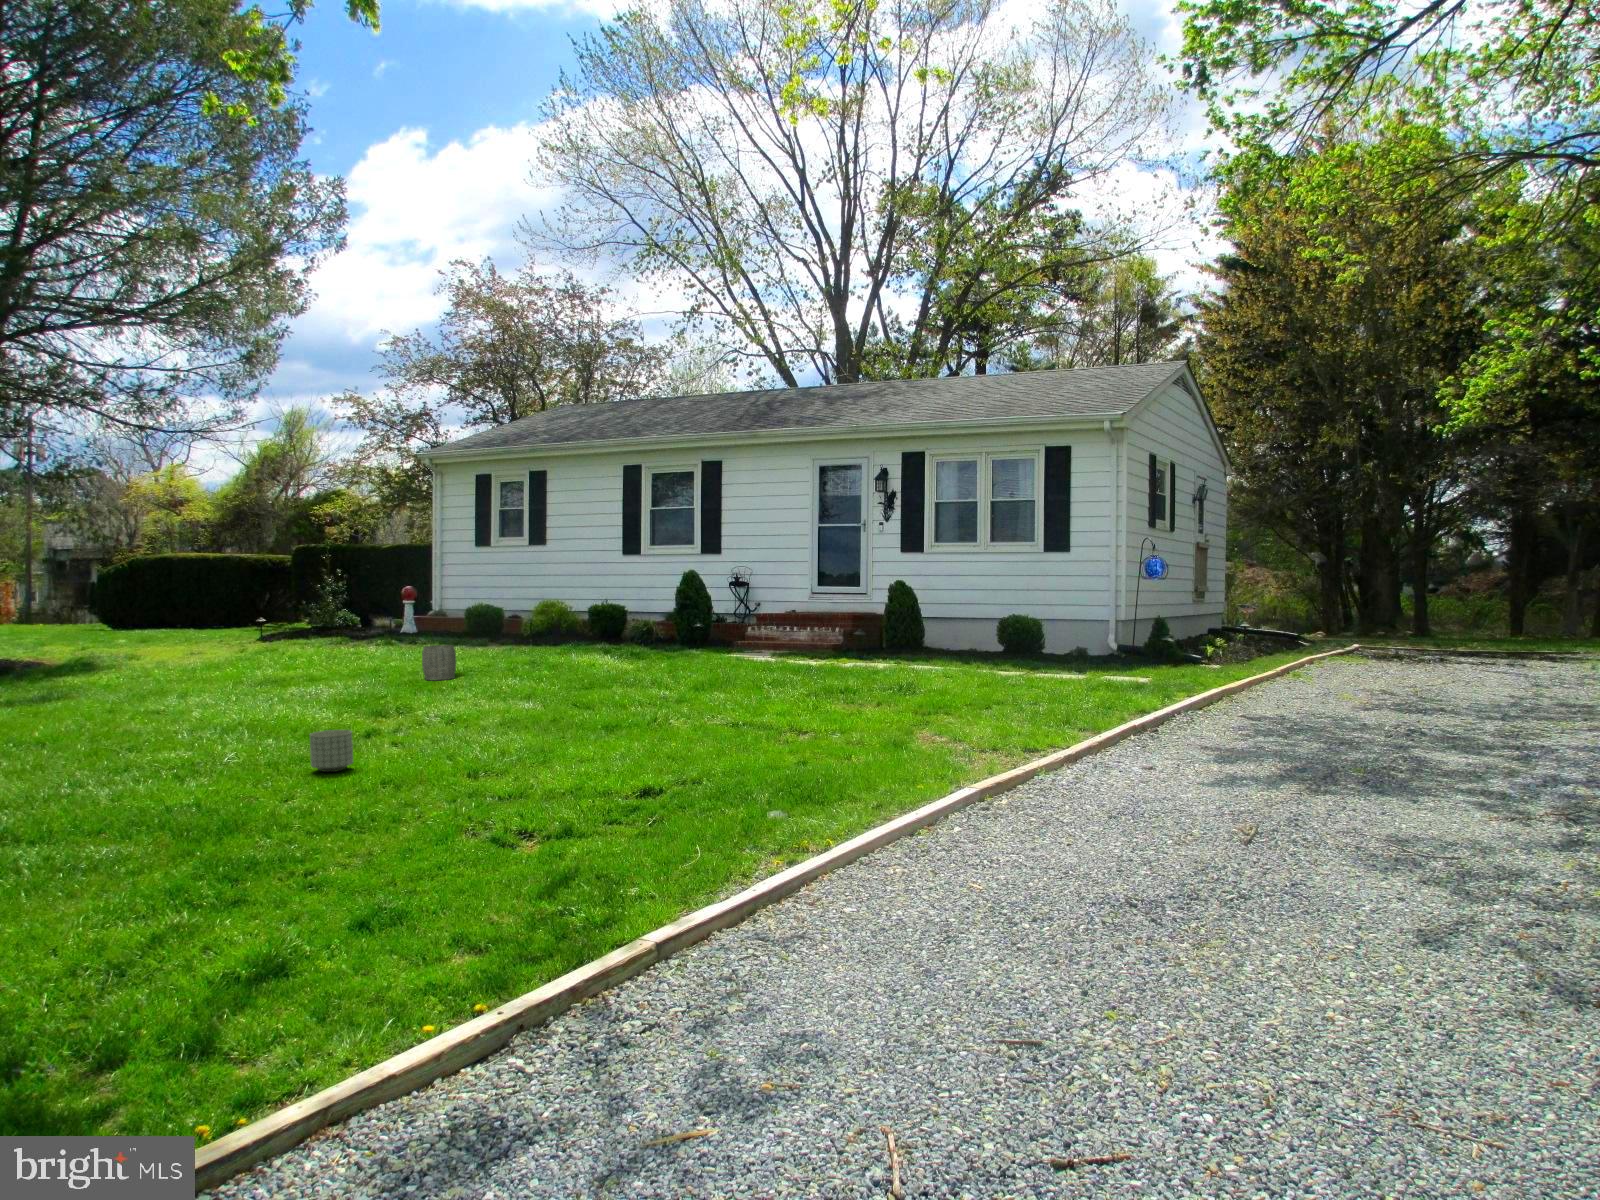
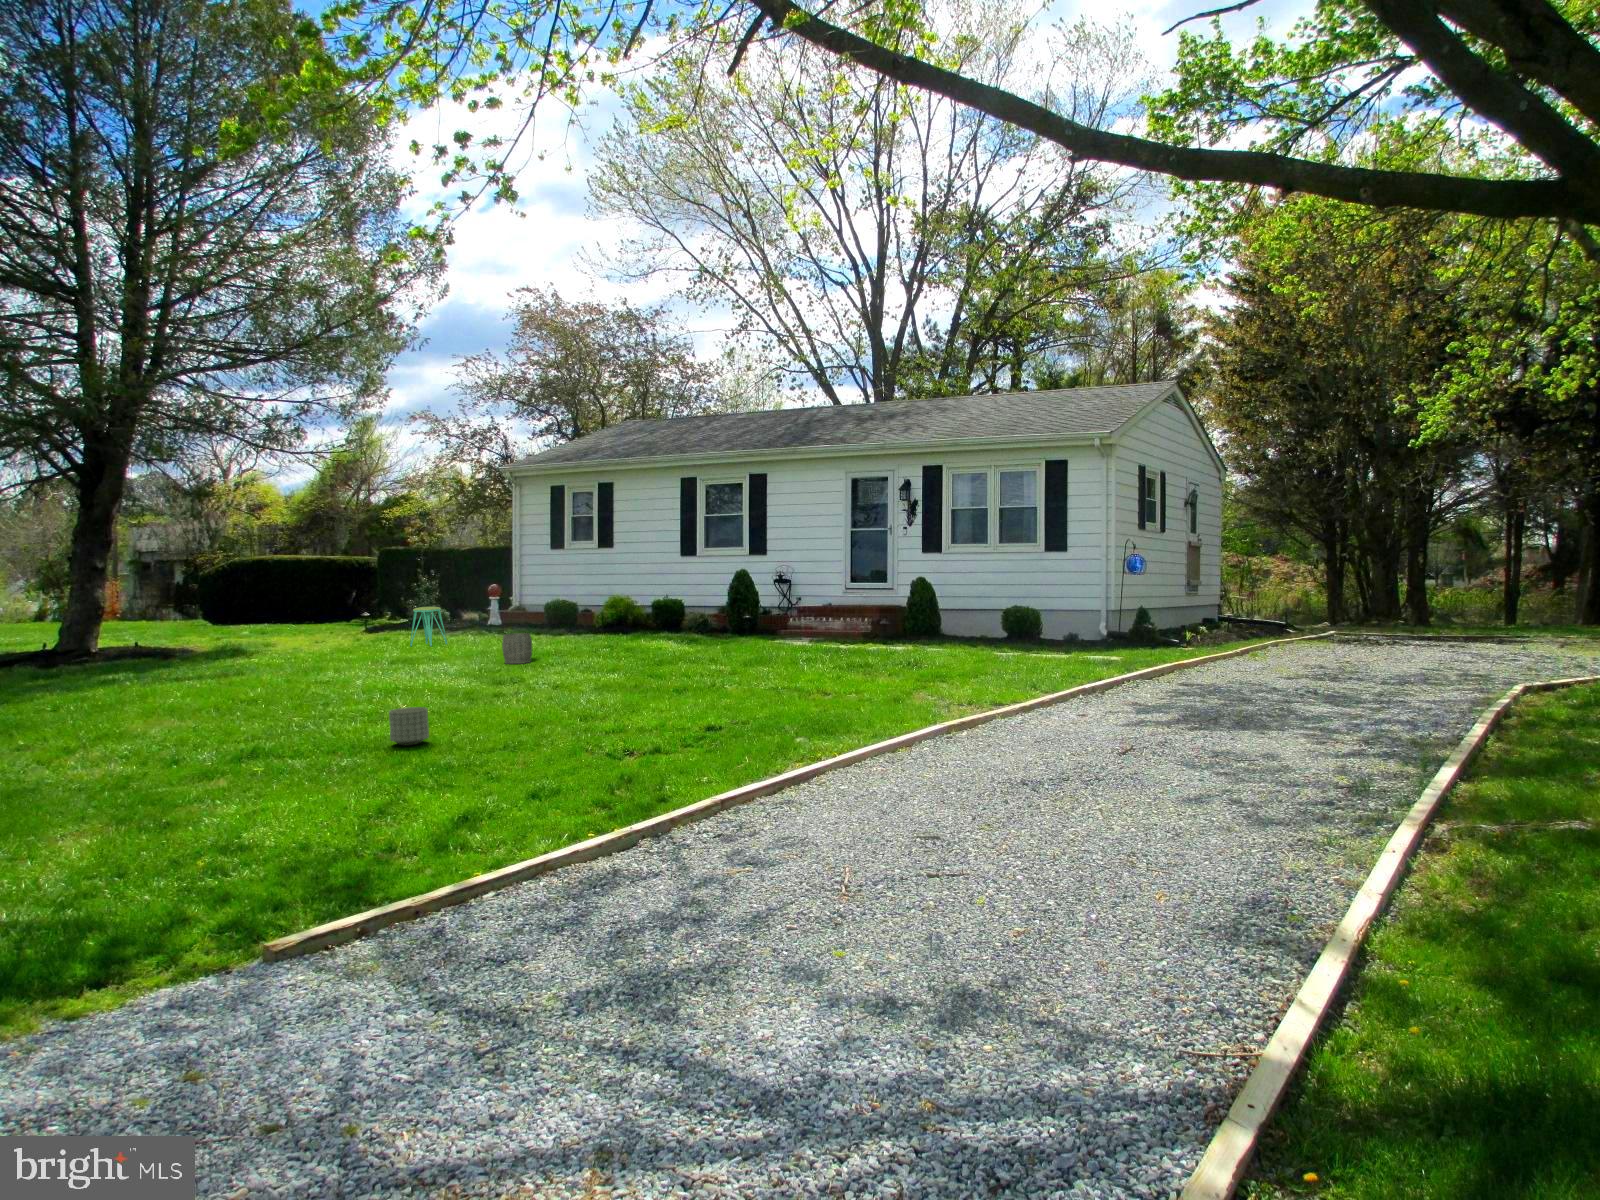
stool: none [311,613,354,659] -> present [410,607,447,646]

